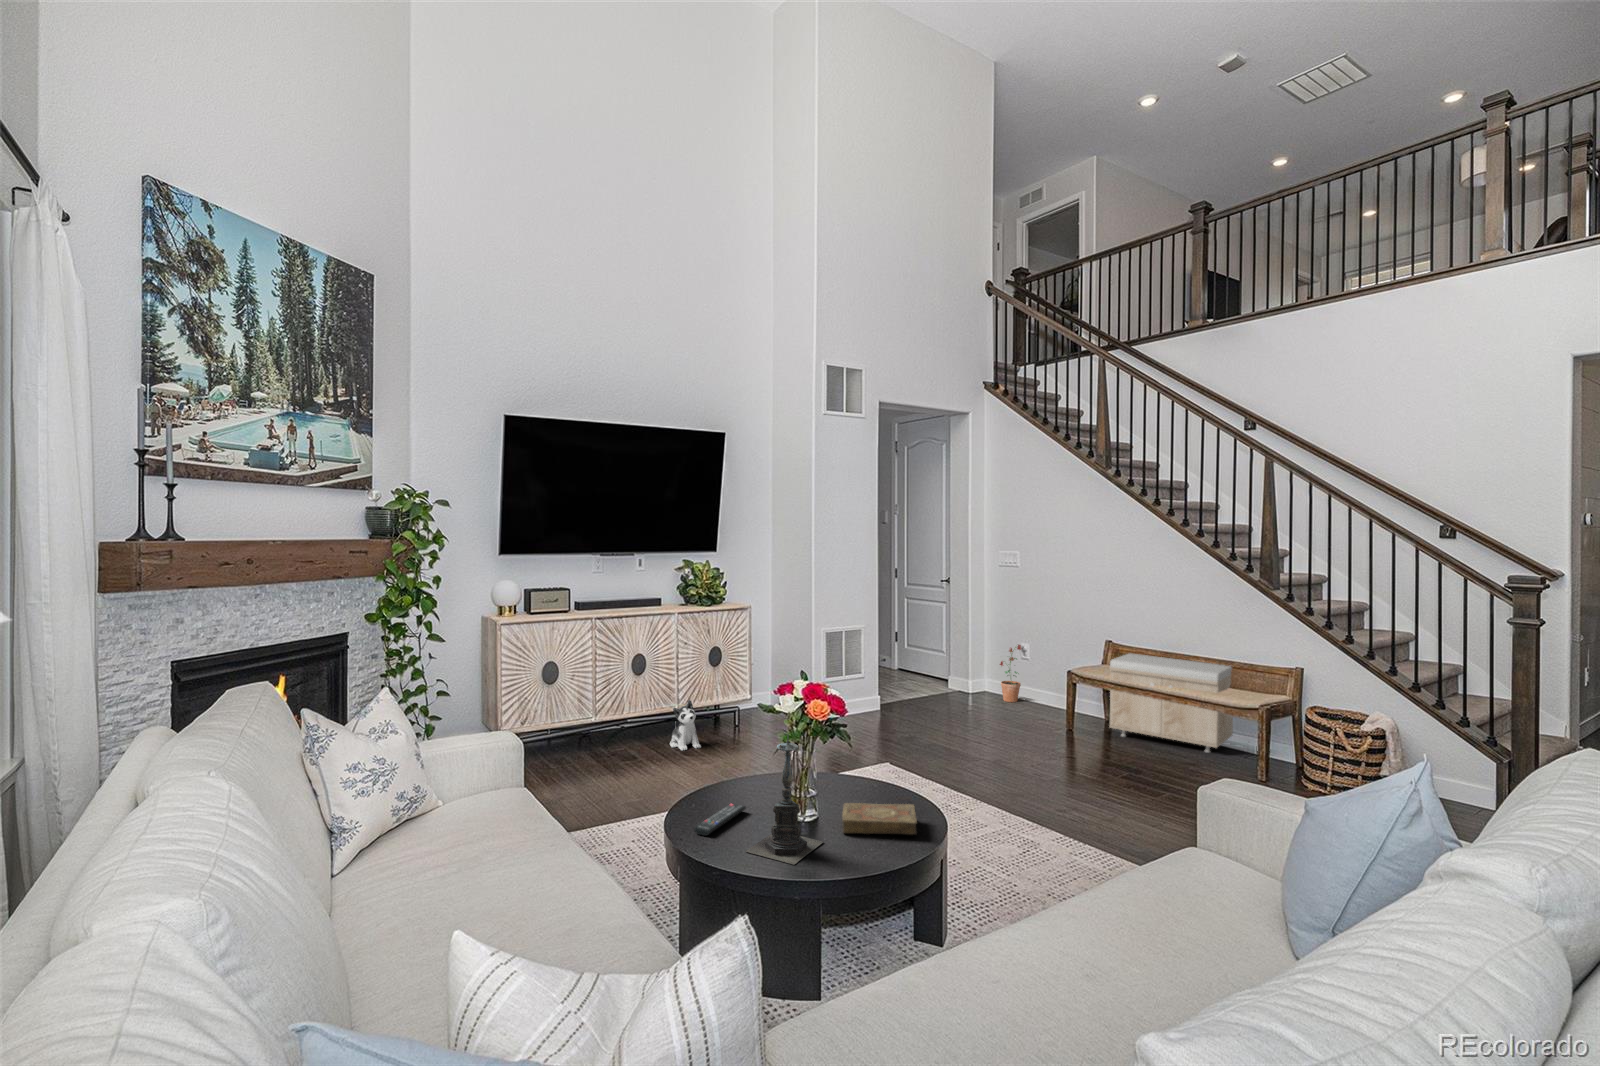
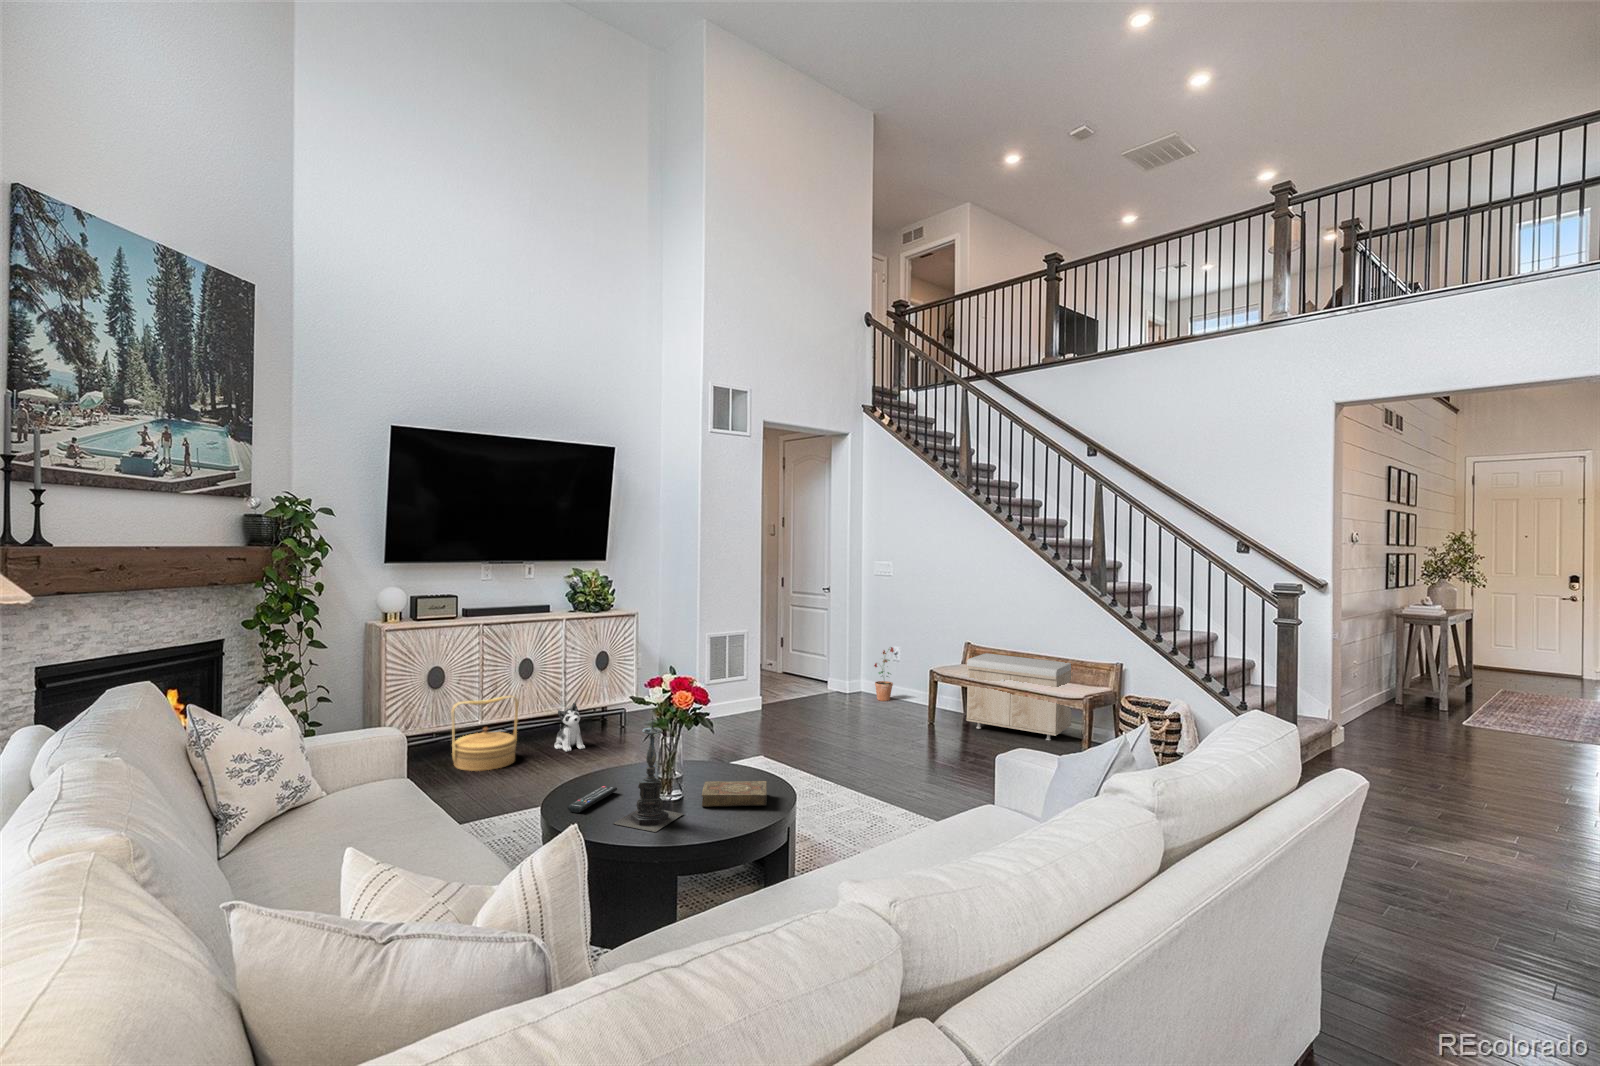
woven basket: none [568,692,634,770] -> present [451,696,519,771]

